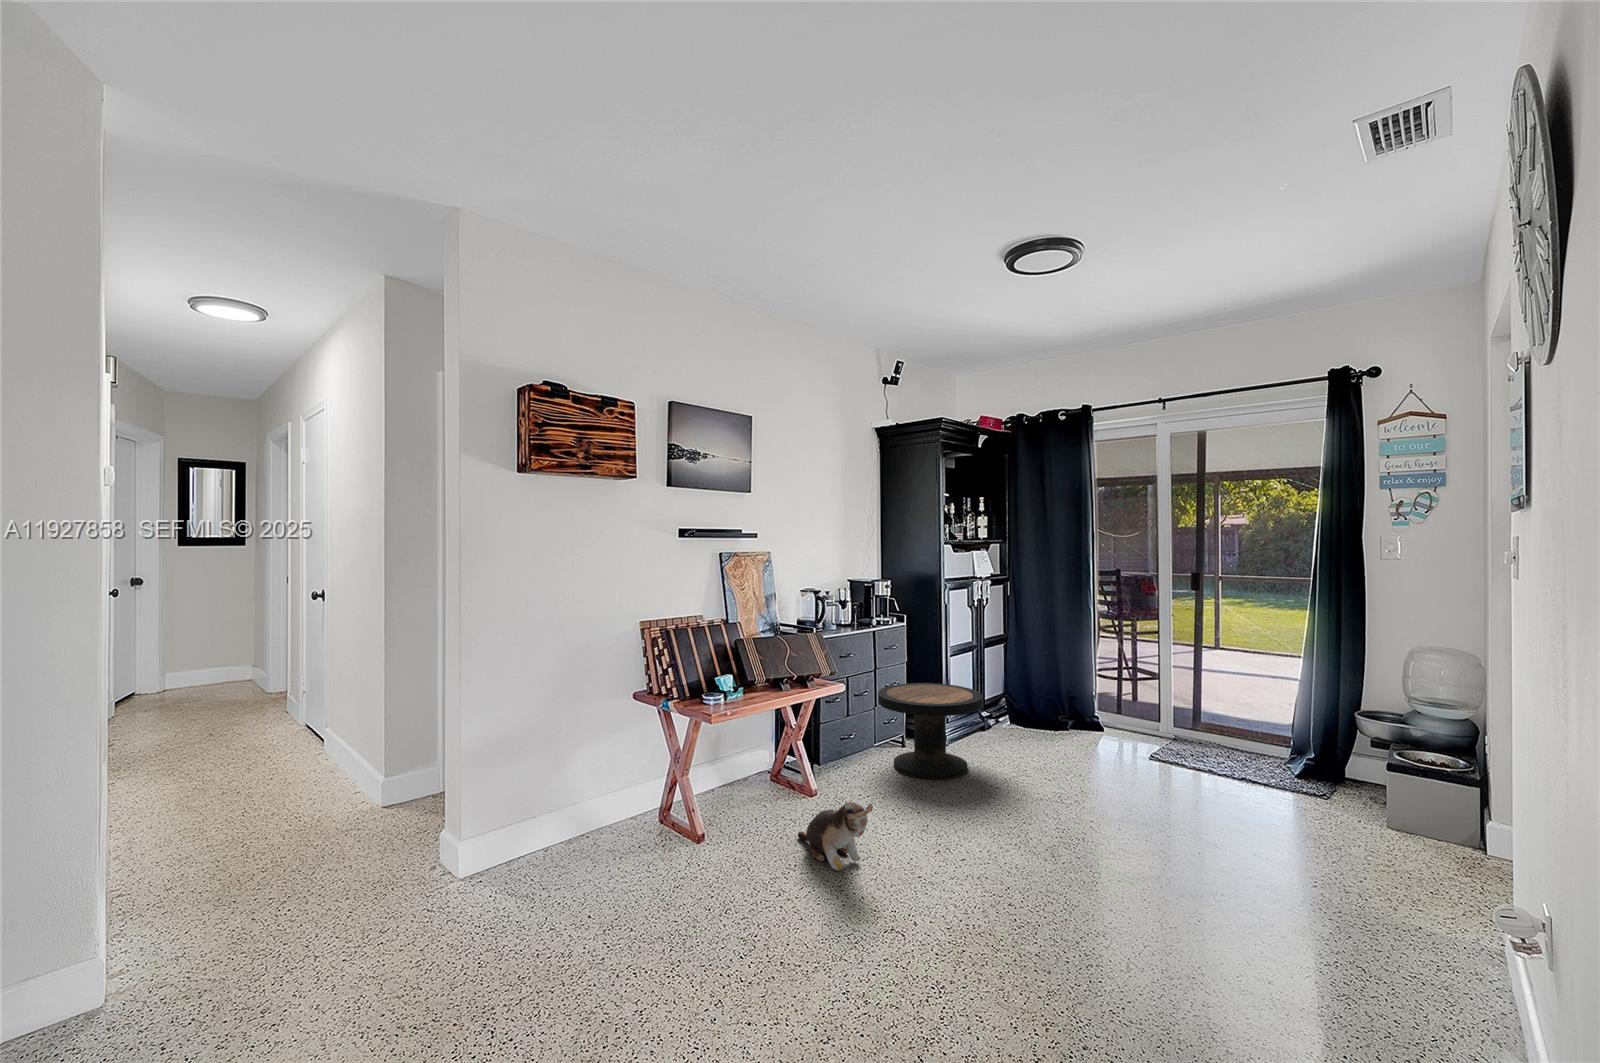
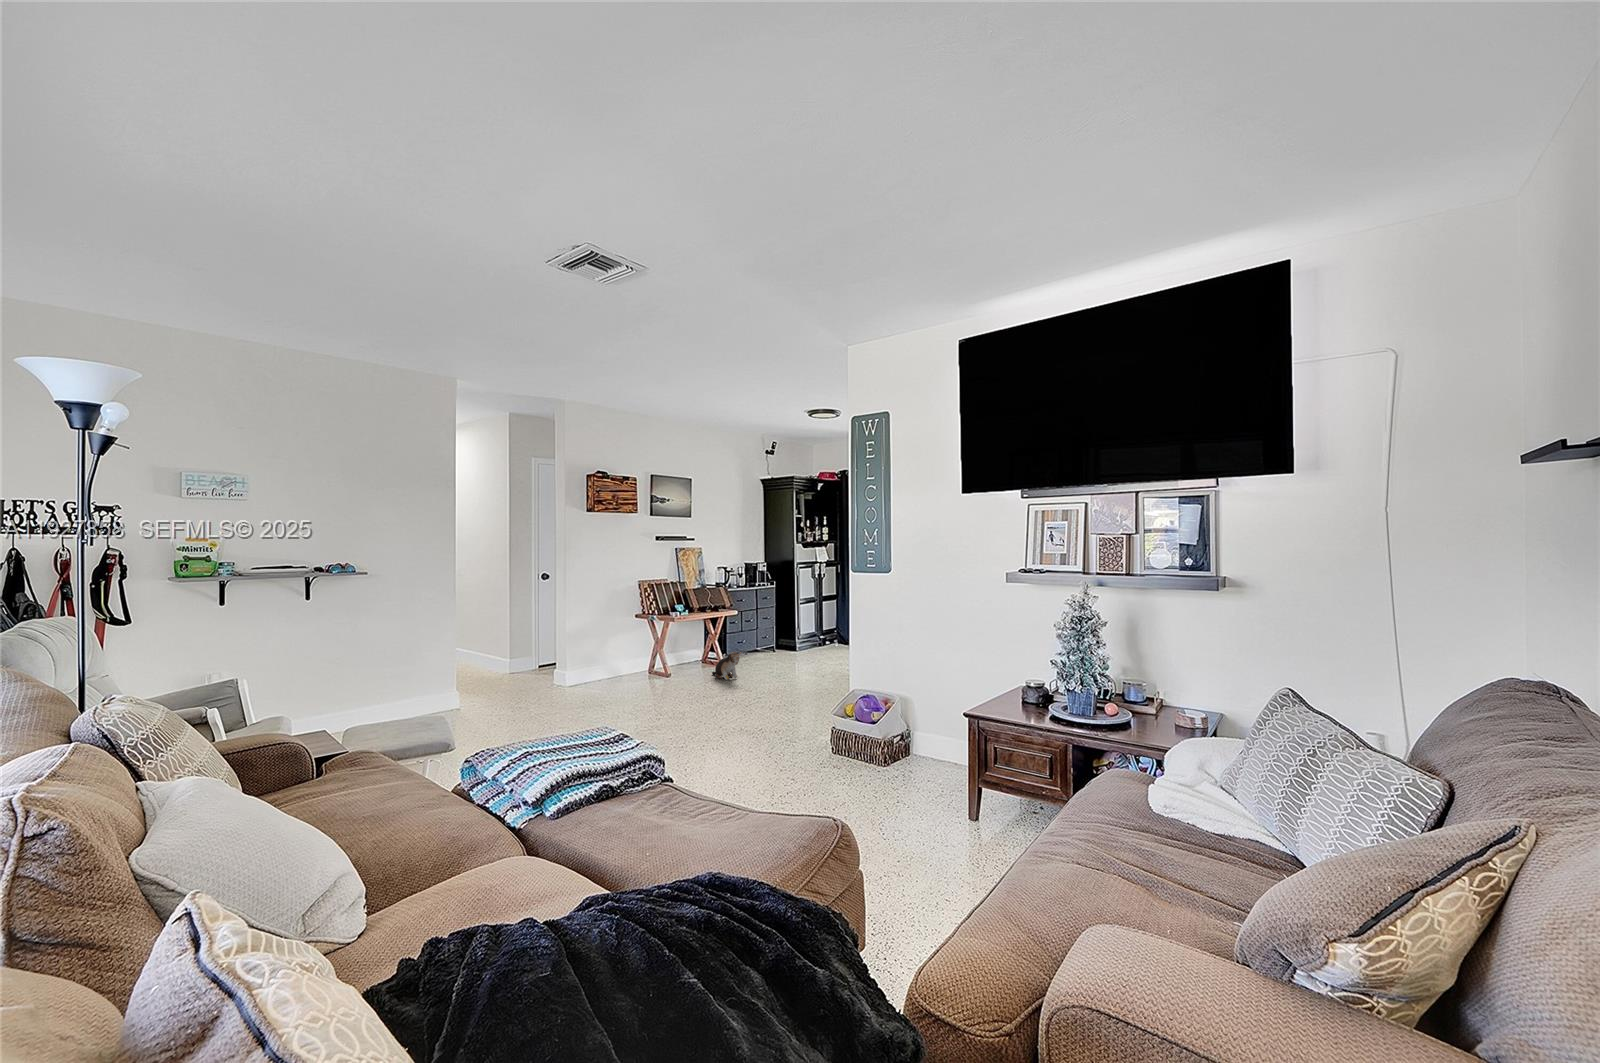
side table: present [878,683,982,779] -> none [758,617,810,660]

